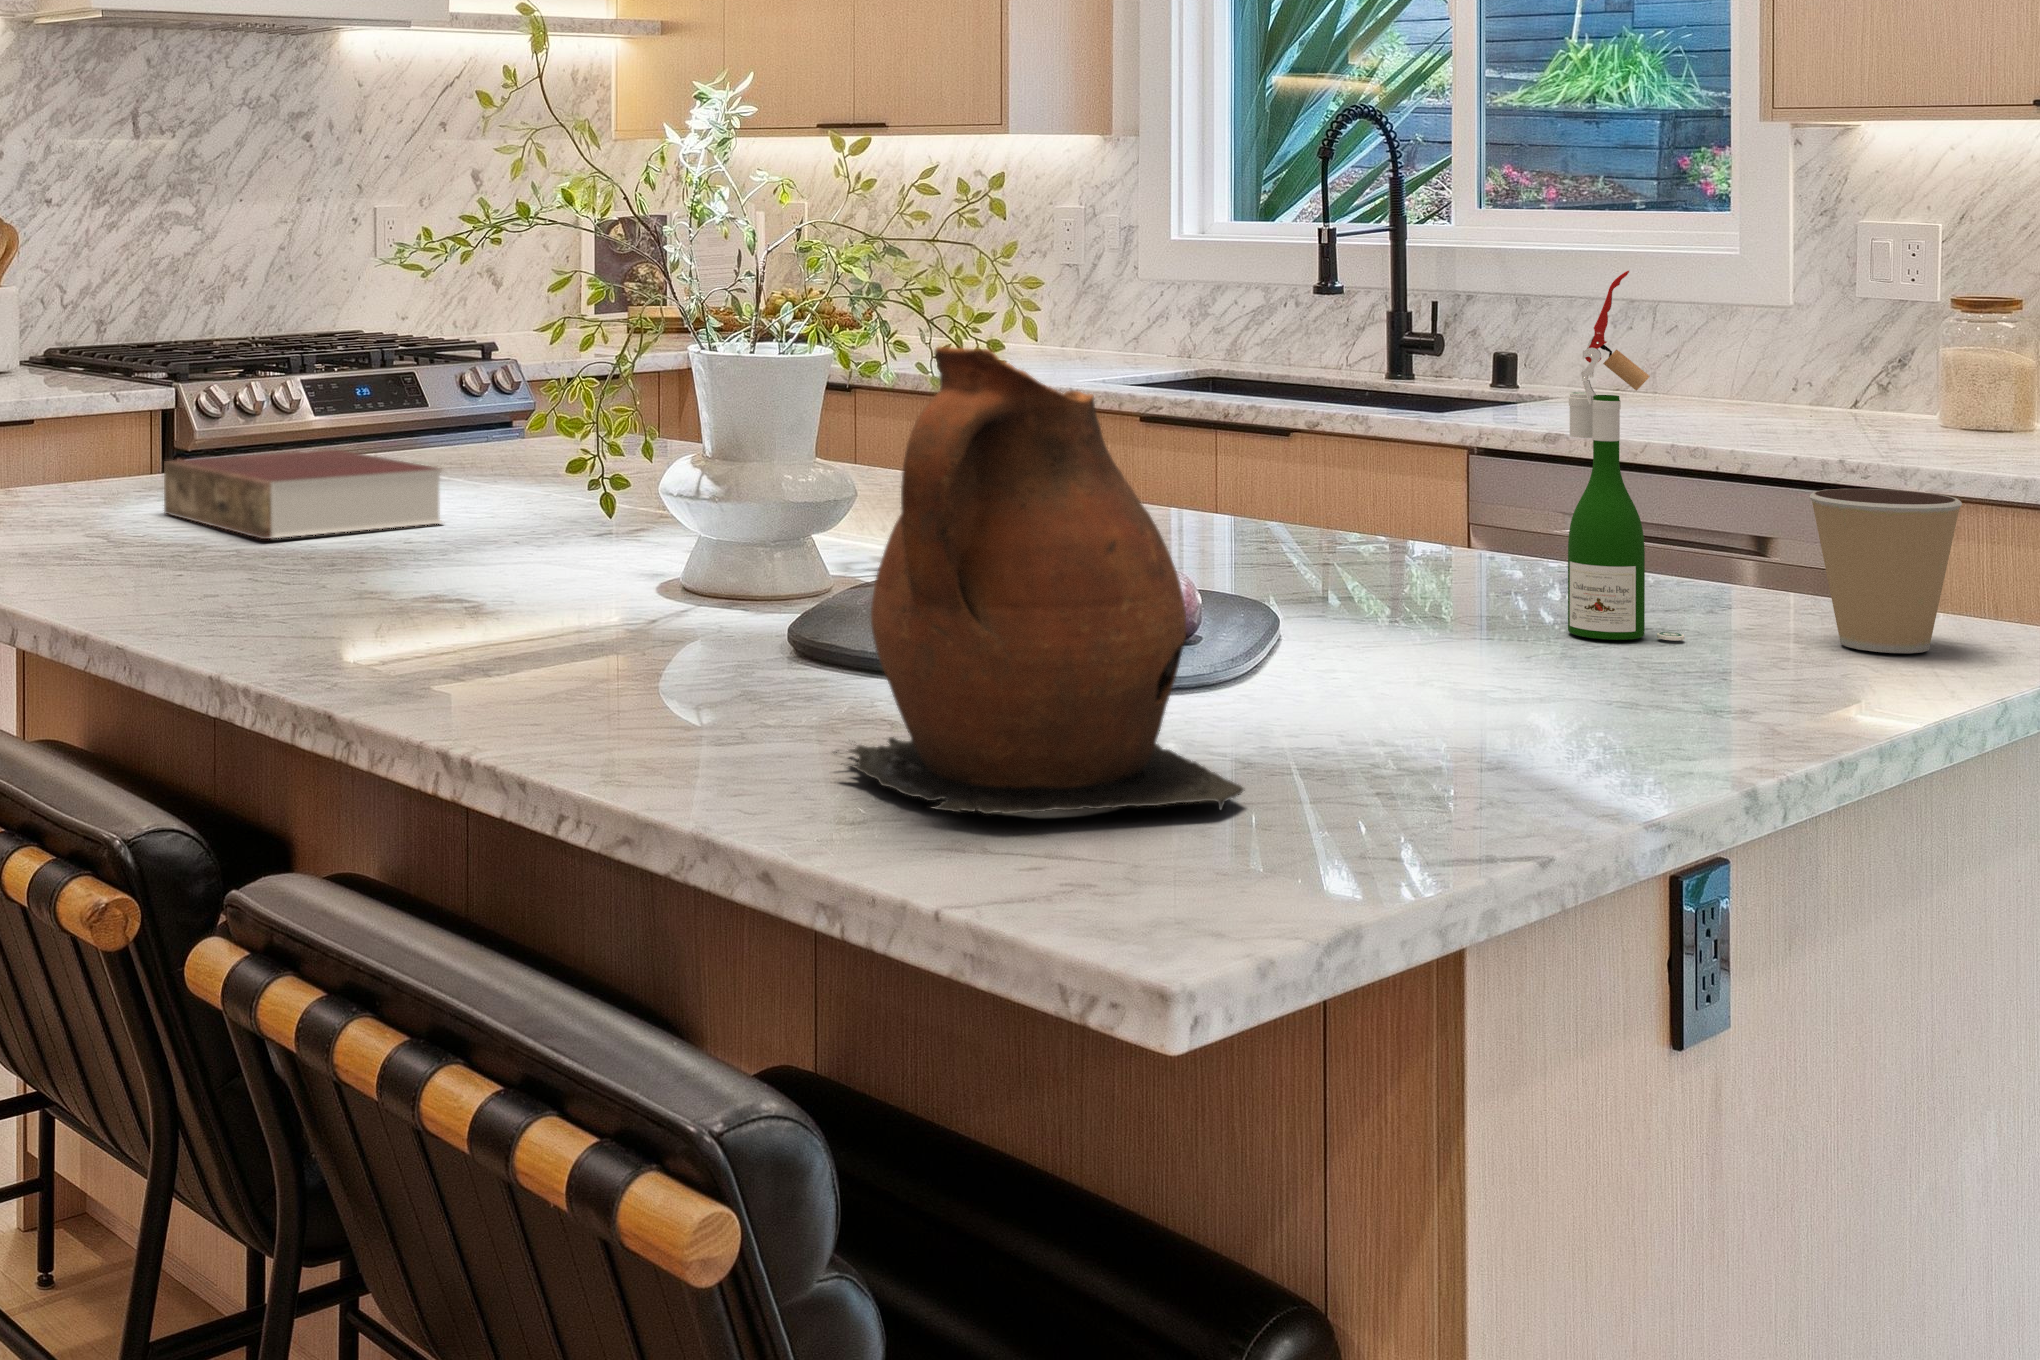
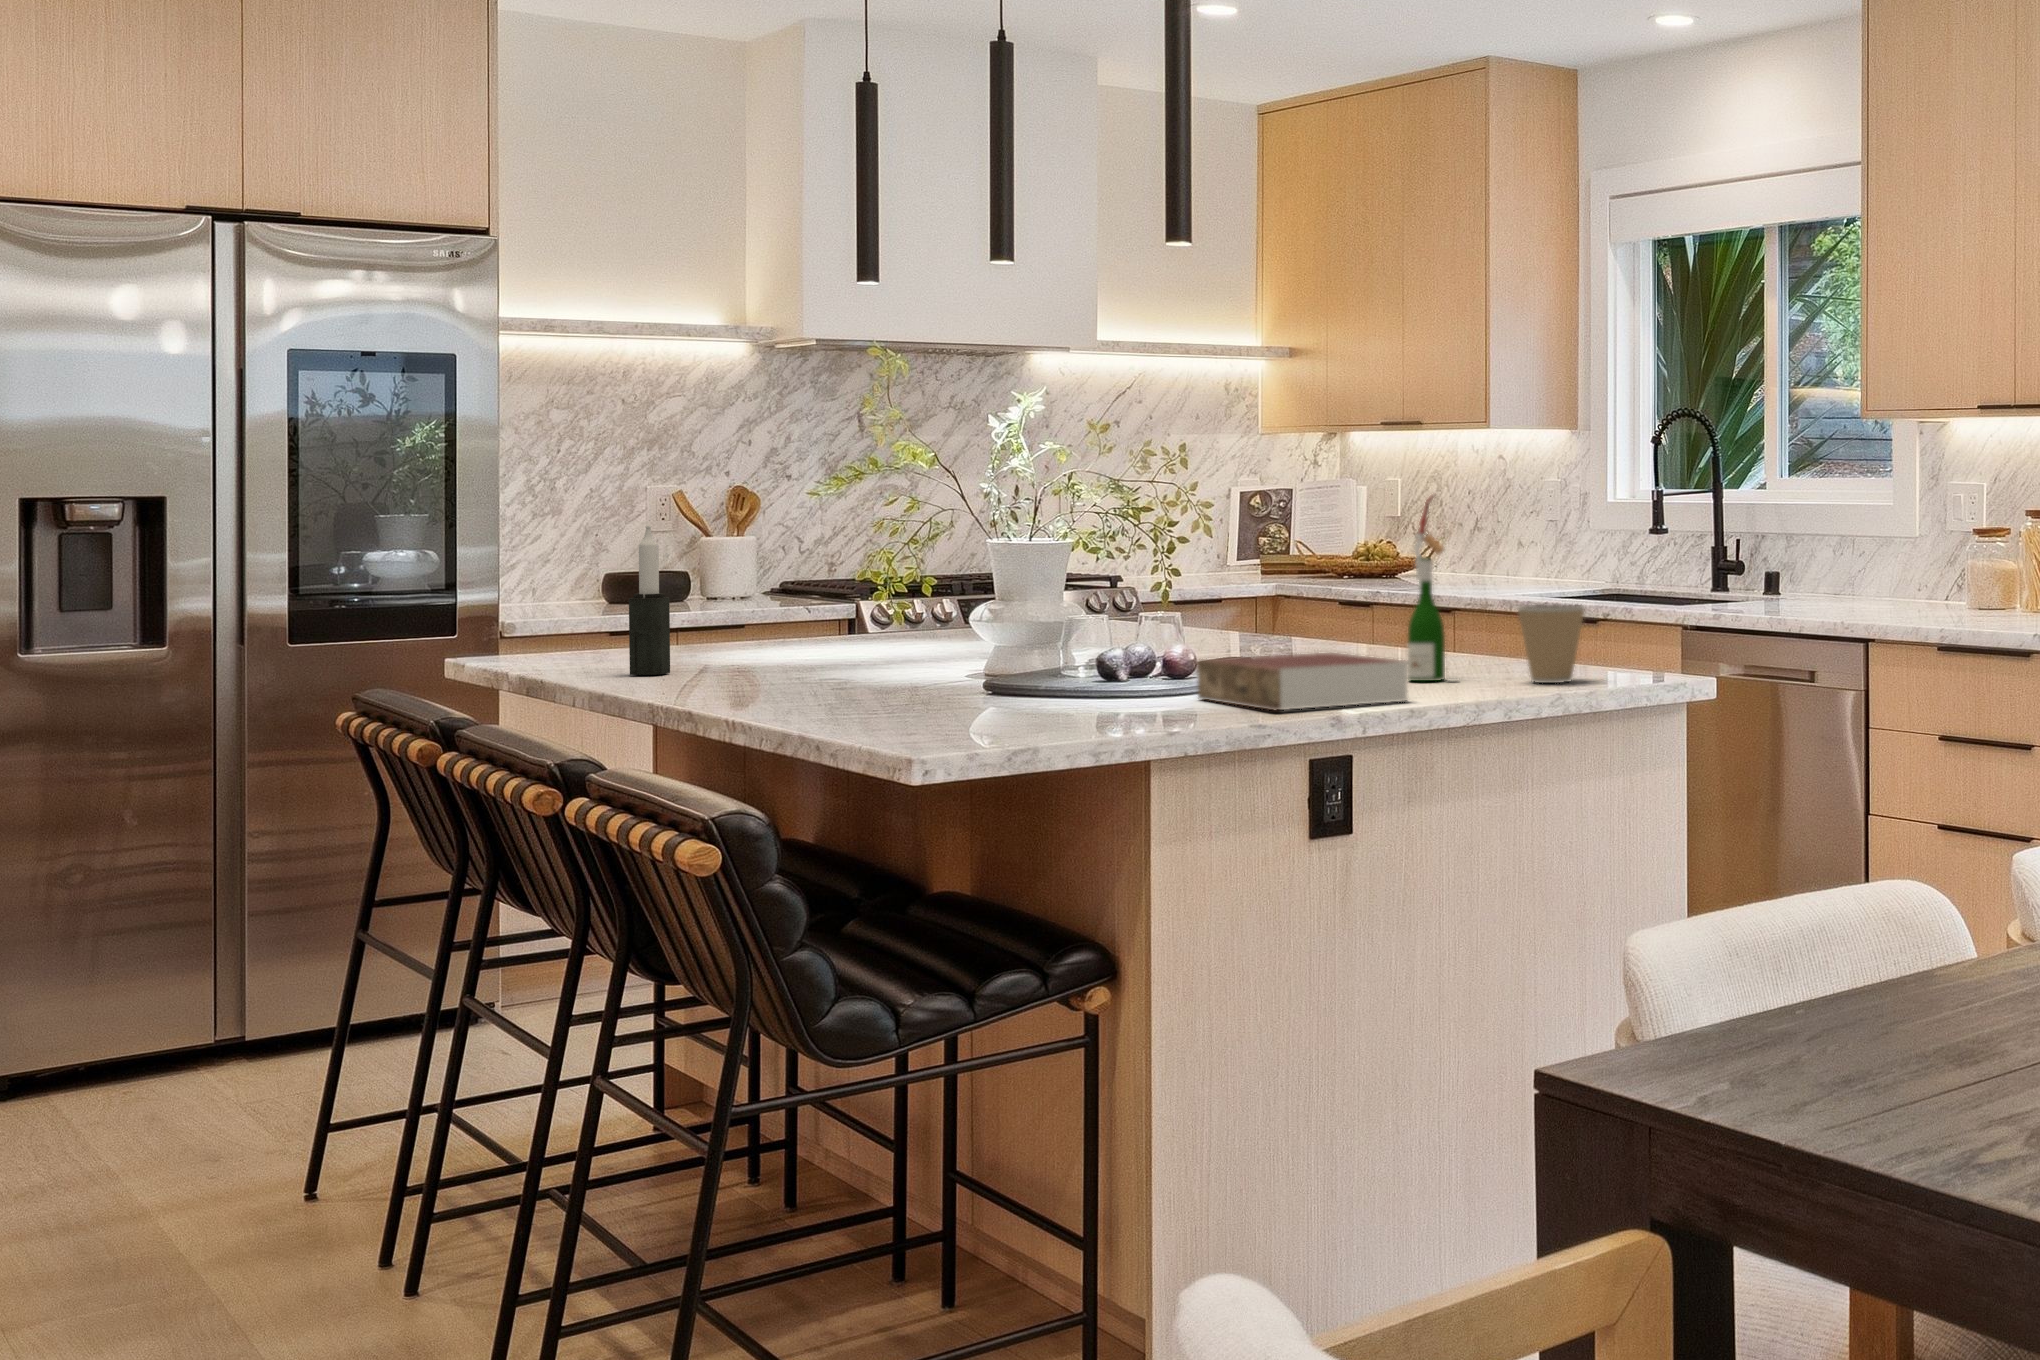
candle: none [78,315,139,580] -> present [629,525,670,675]
ceramic pitcher: present [834,347,1244,814] -> none [902,517,1076,723]
book: present [164,450,442,539] -> present [1197,653,1411,710]

